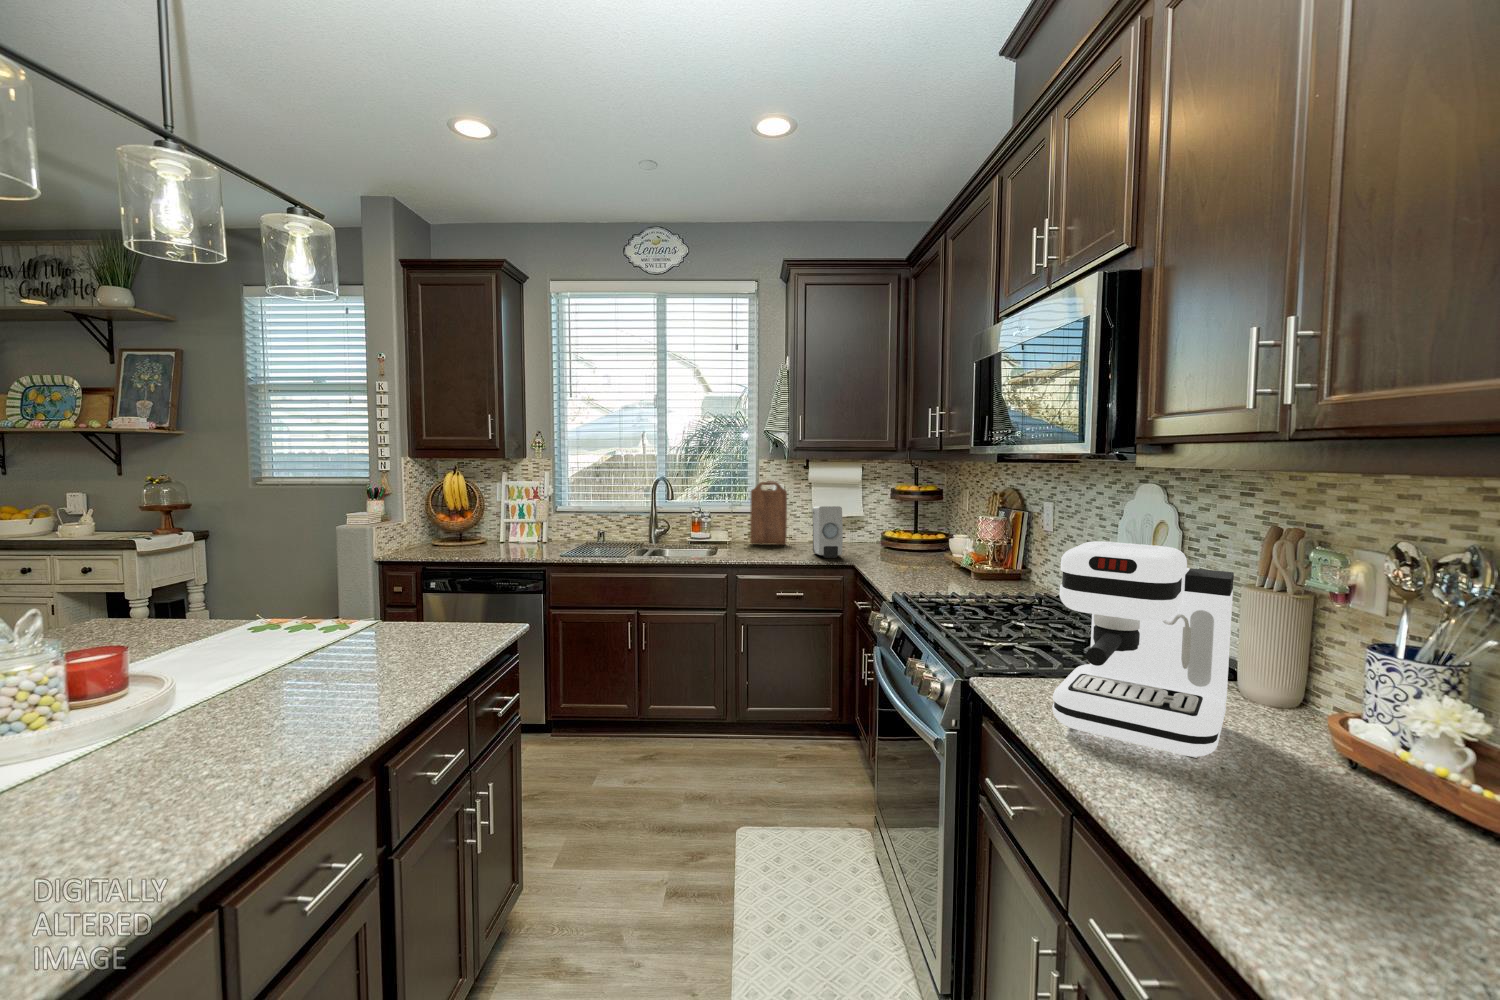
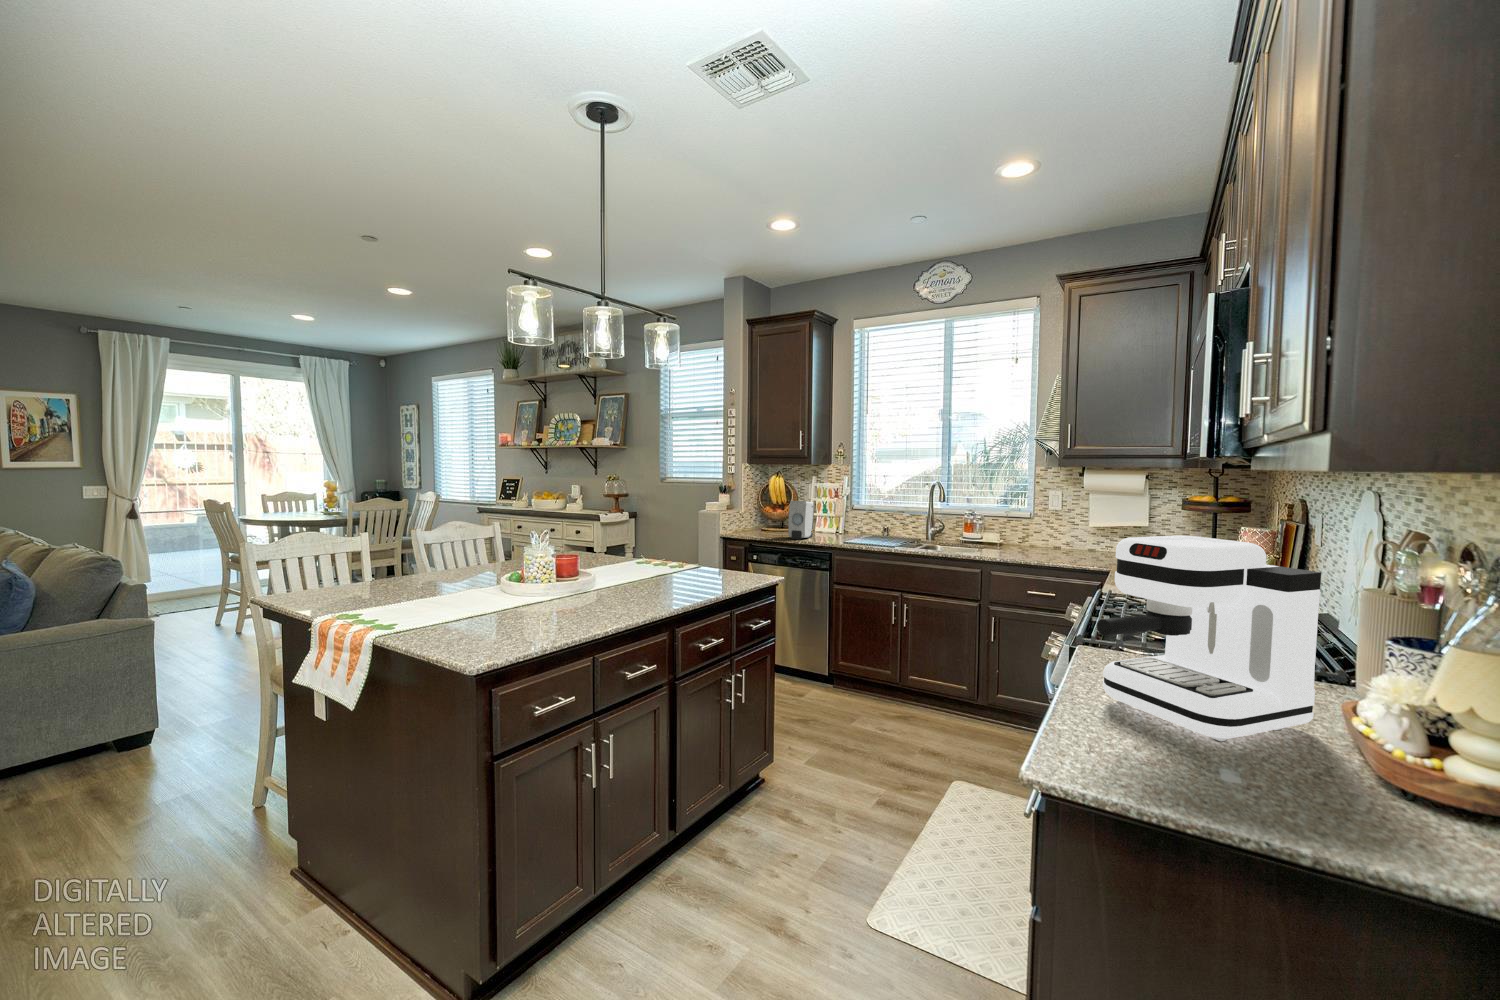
cutting board: present [750,482,787,545] -> none [1022,488,1061,550]
soap dispenser: present [813,506,843,558] -> present [788,501,814,539]

